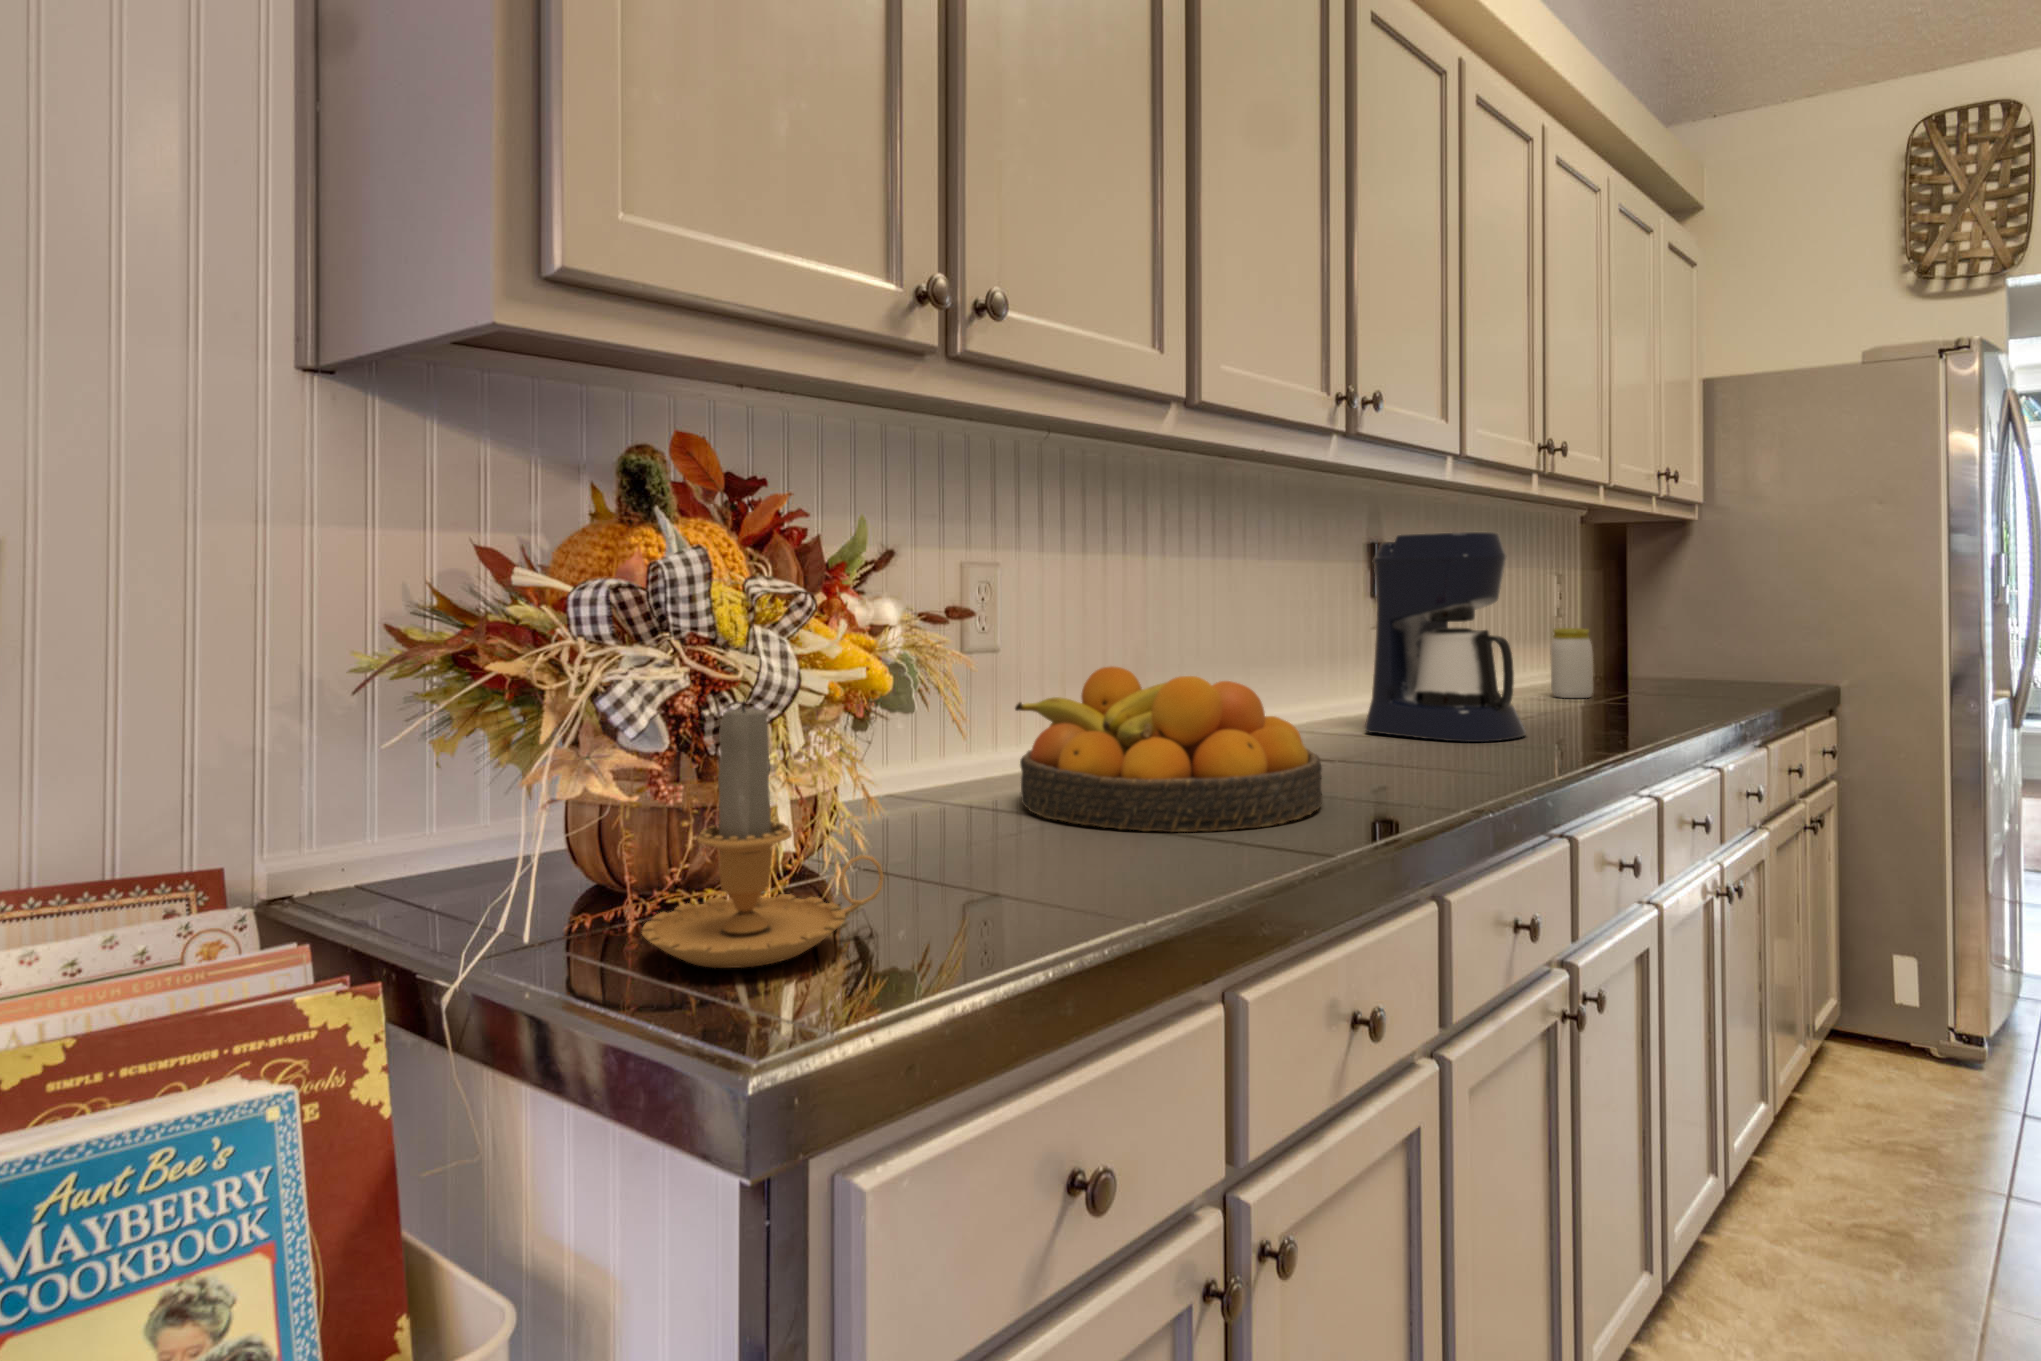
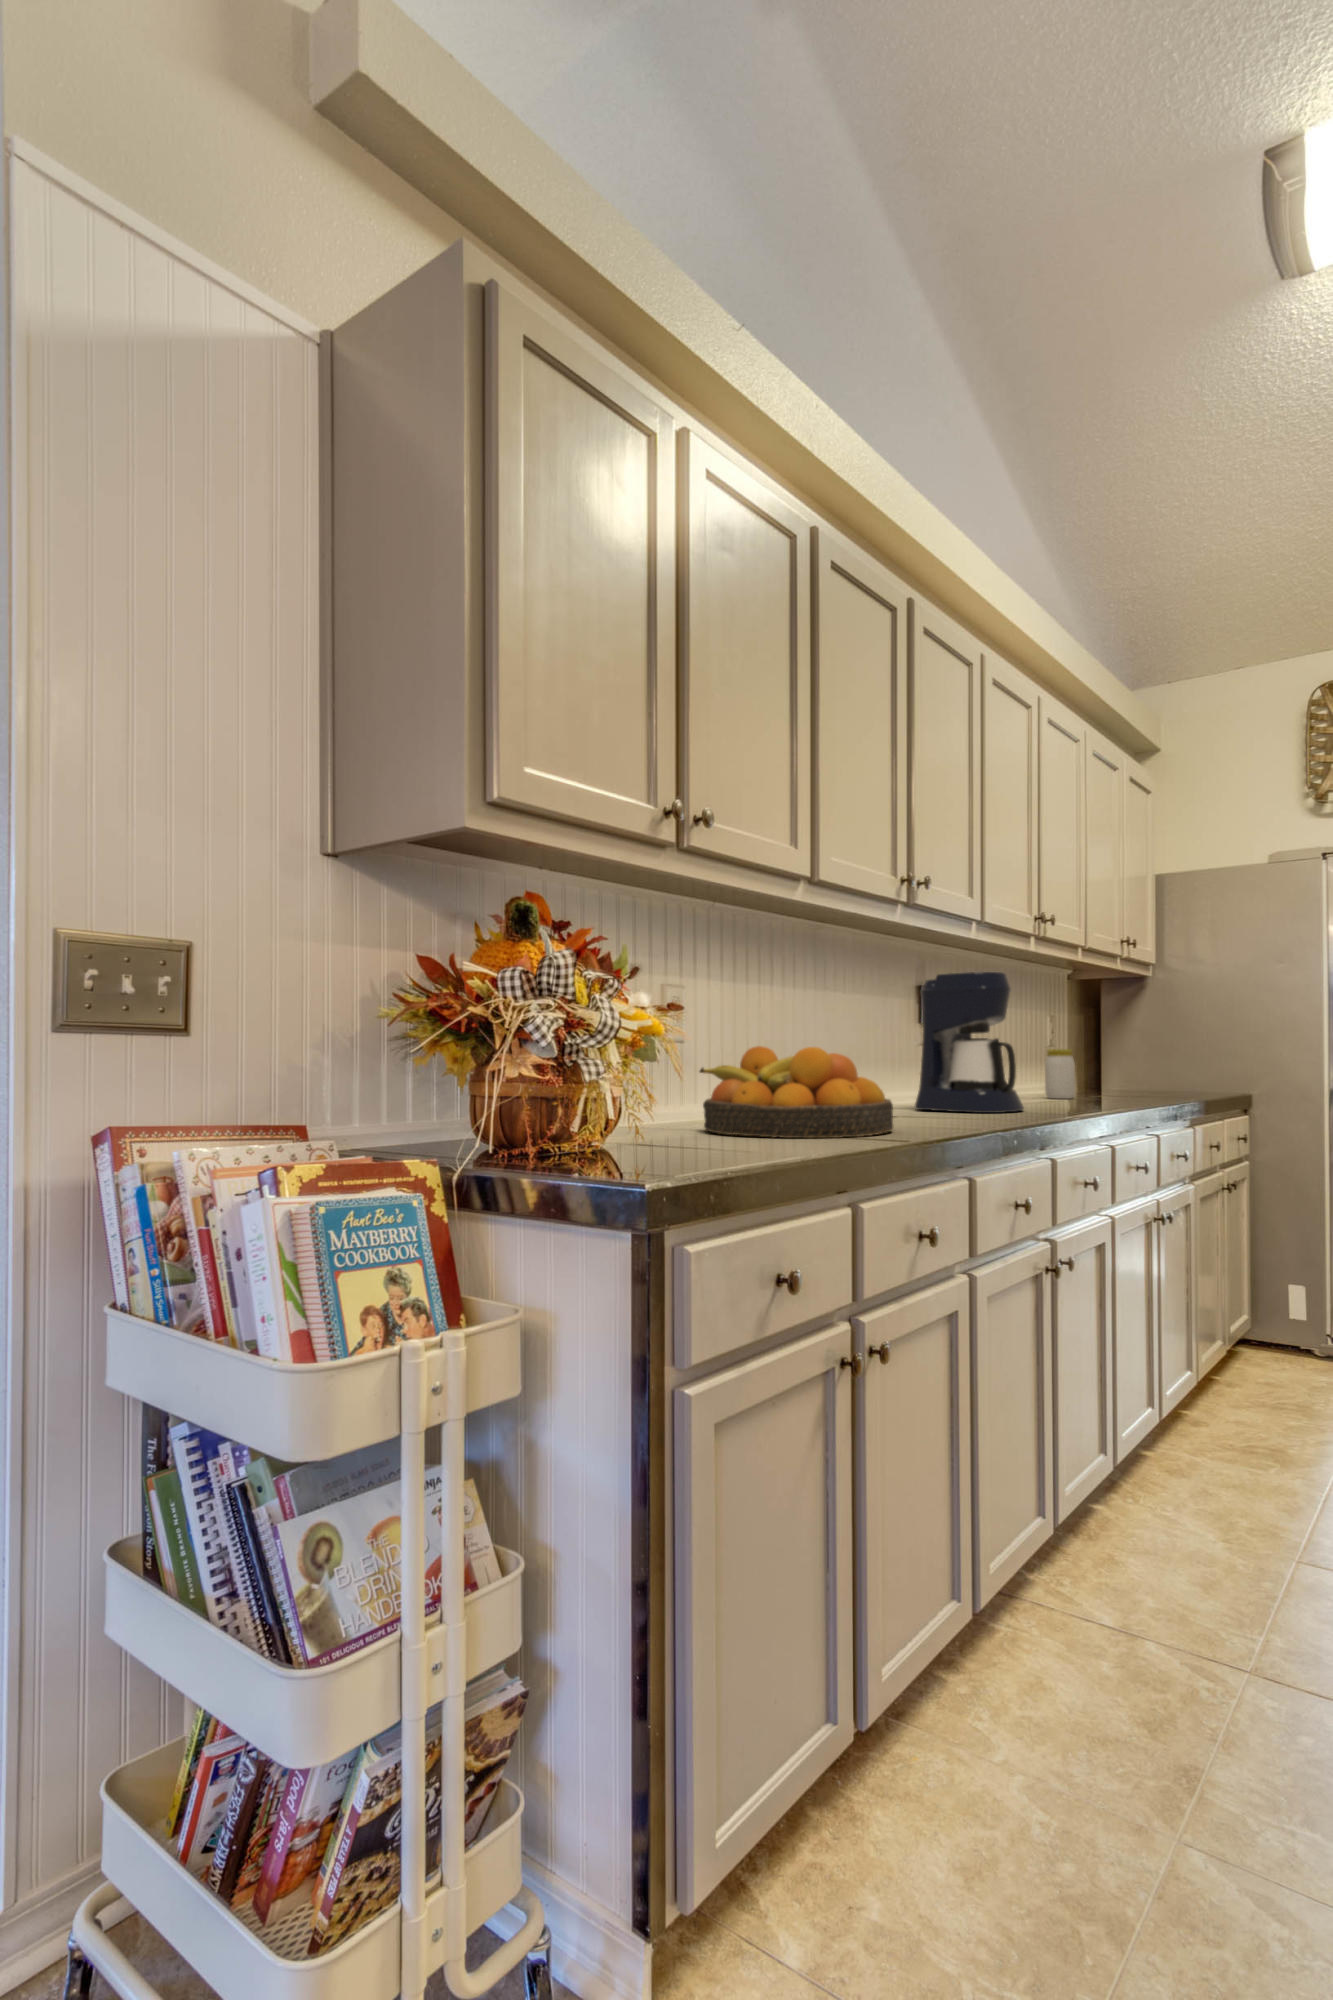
candle: present [642,700,884,968] -> none [546,1027,667,1167]

